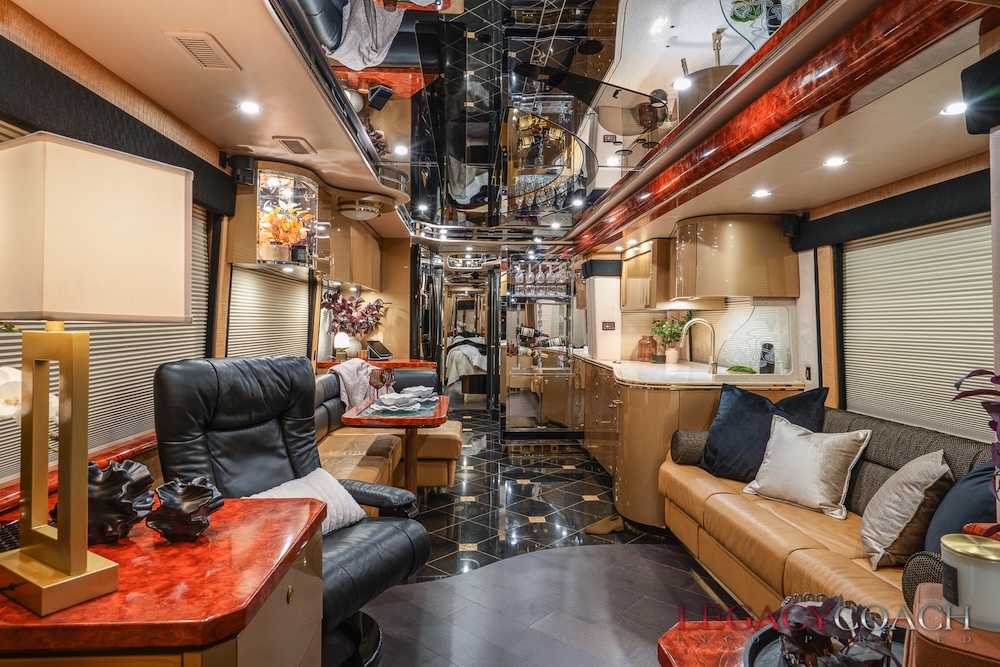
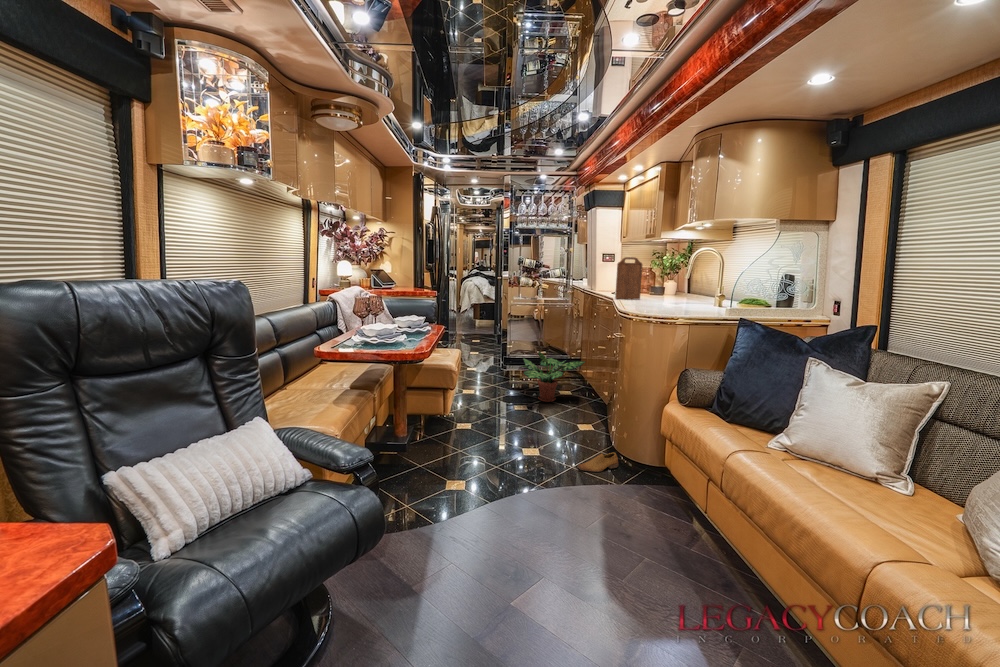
cutting board: none [616,327,640,368] -> present [615,257,642,299]
potted plant: none [521,421,590,475] -> present [521,351,586,402]

